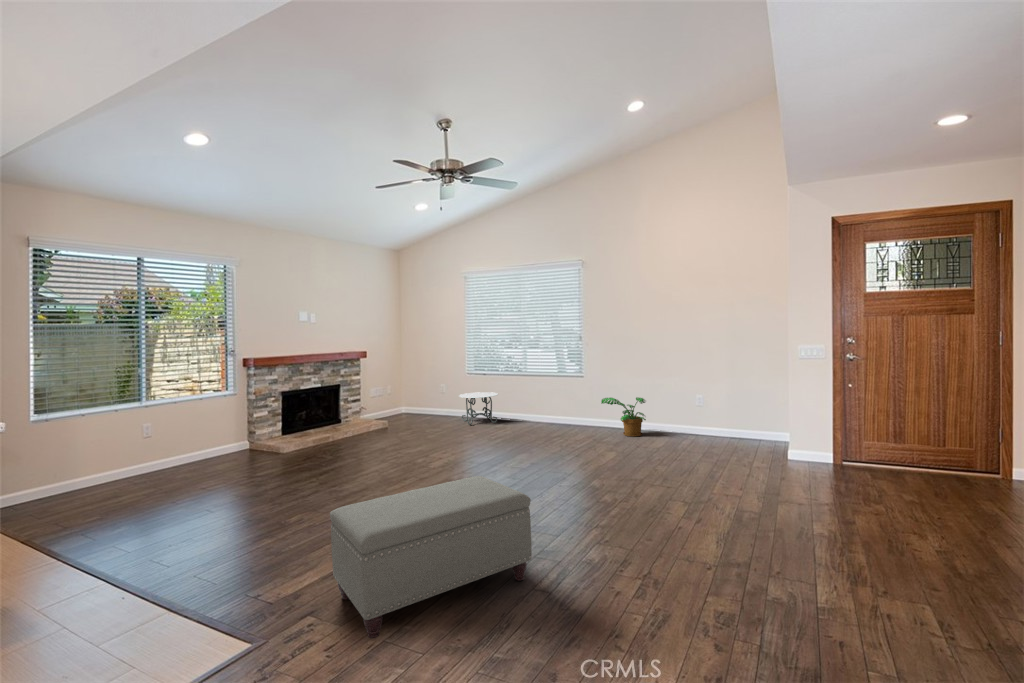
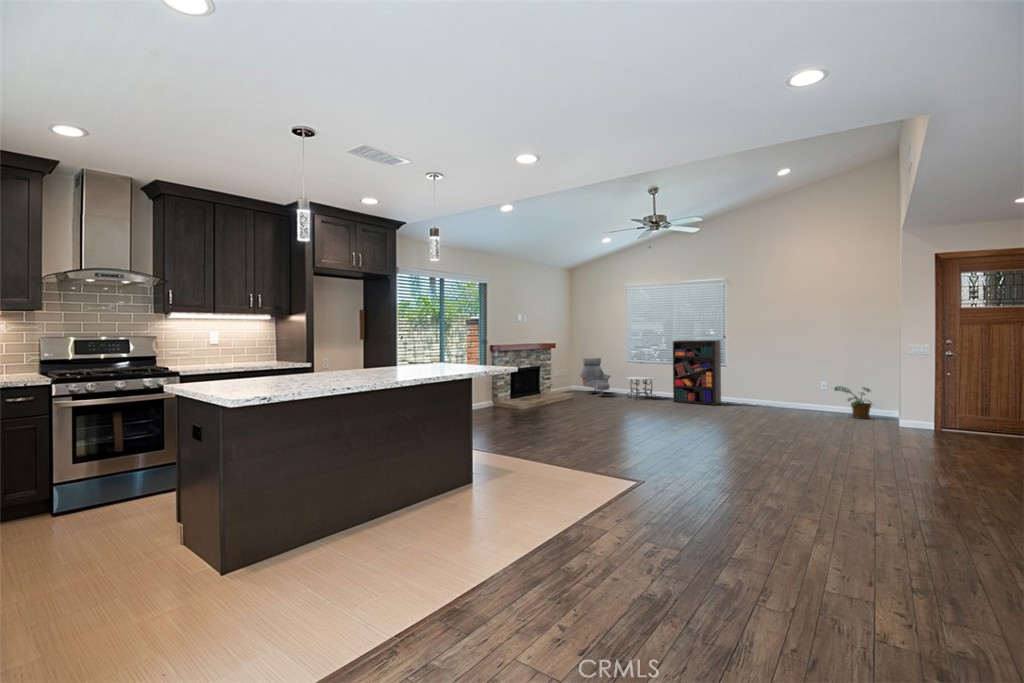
bookshelf: none [513,343,576,430] -> present [673,340,721,405]
lounge chair: none [408,368,446,423] -> present [580,358,610,396]
potted plant: present [601,397,646,437] -> present [834,386,872,419]
ottoman: present [330,476,532,638] -> none [638,410,741,471]

